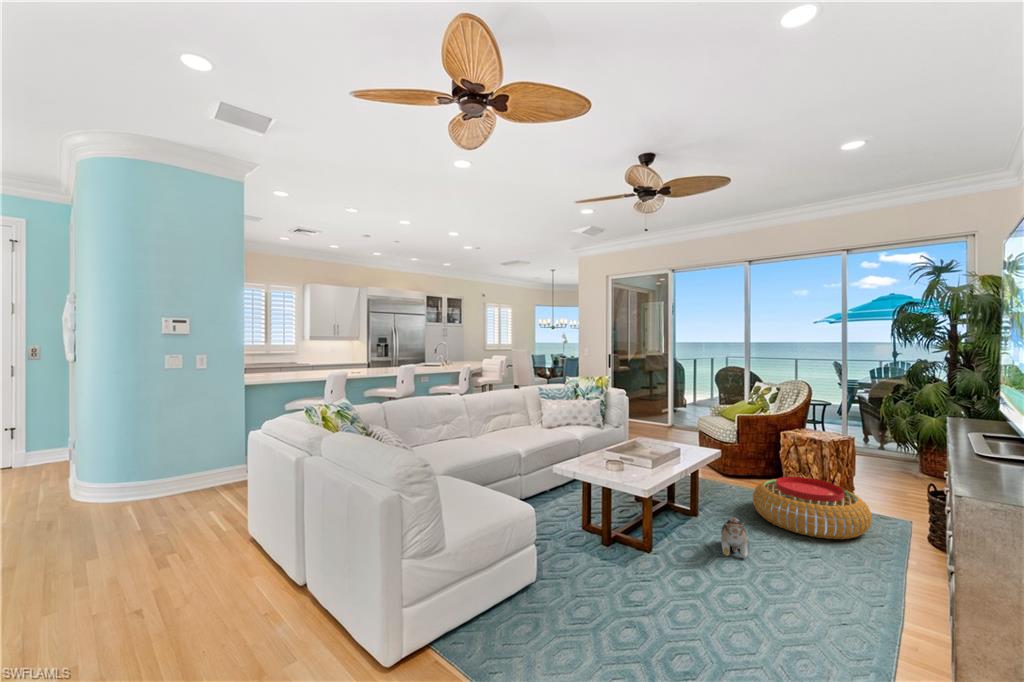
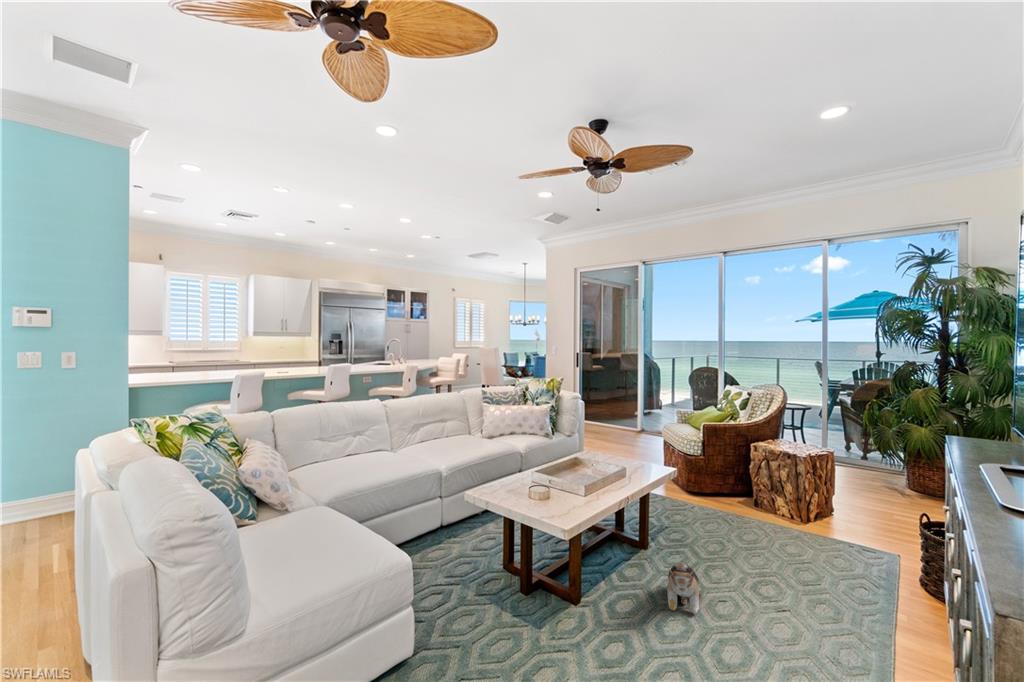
pouf: present [753,477,872,539] -> none [713,500,854,583]

